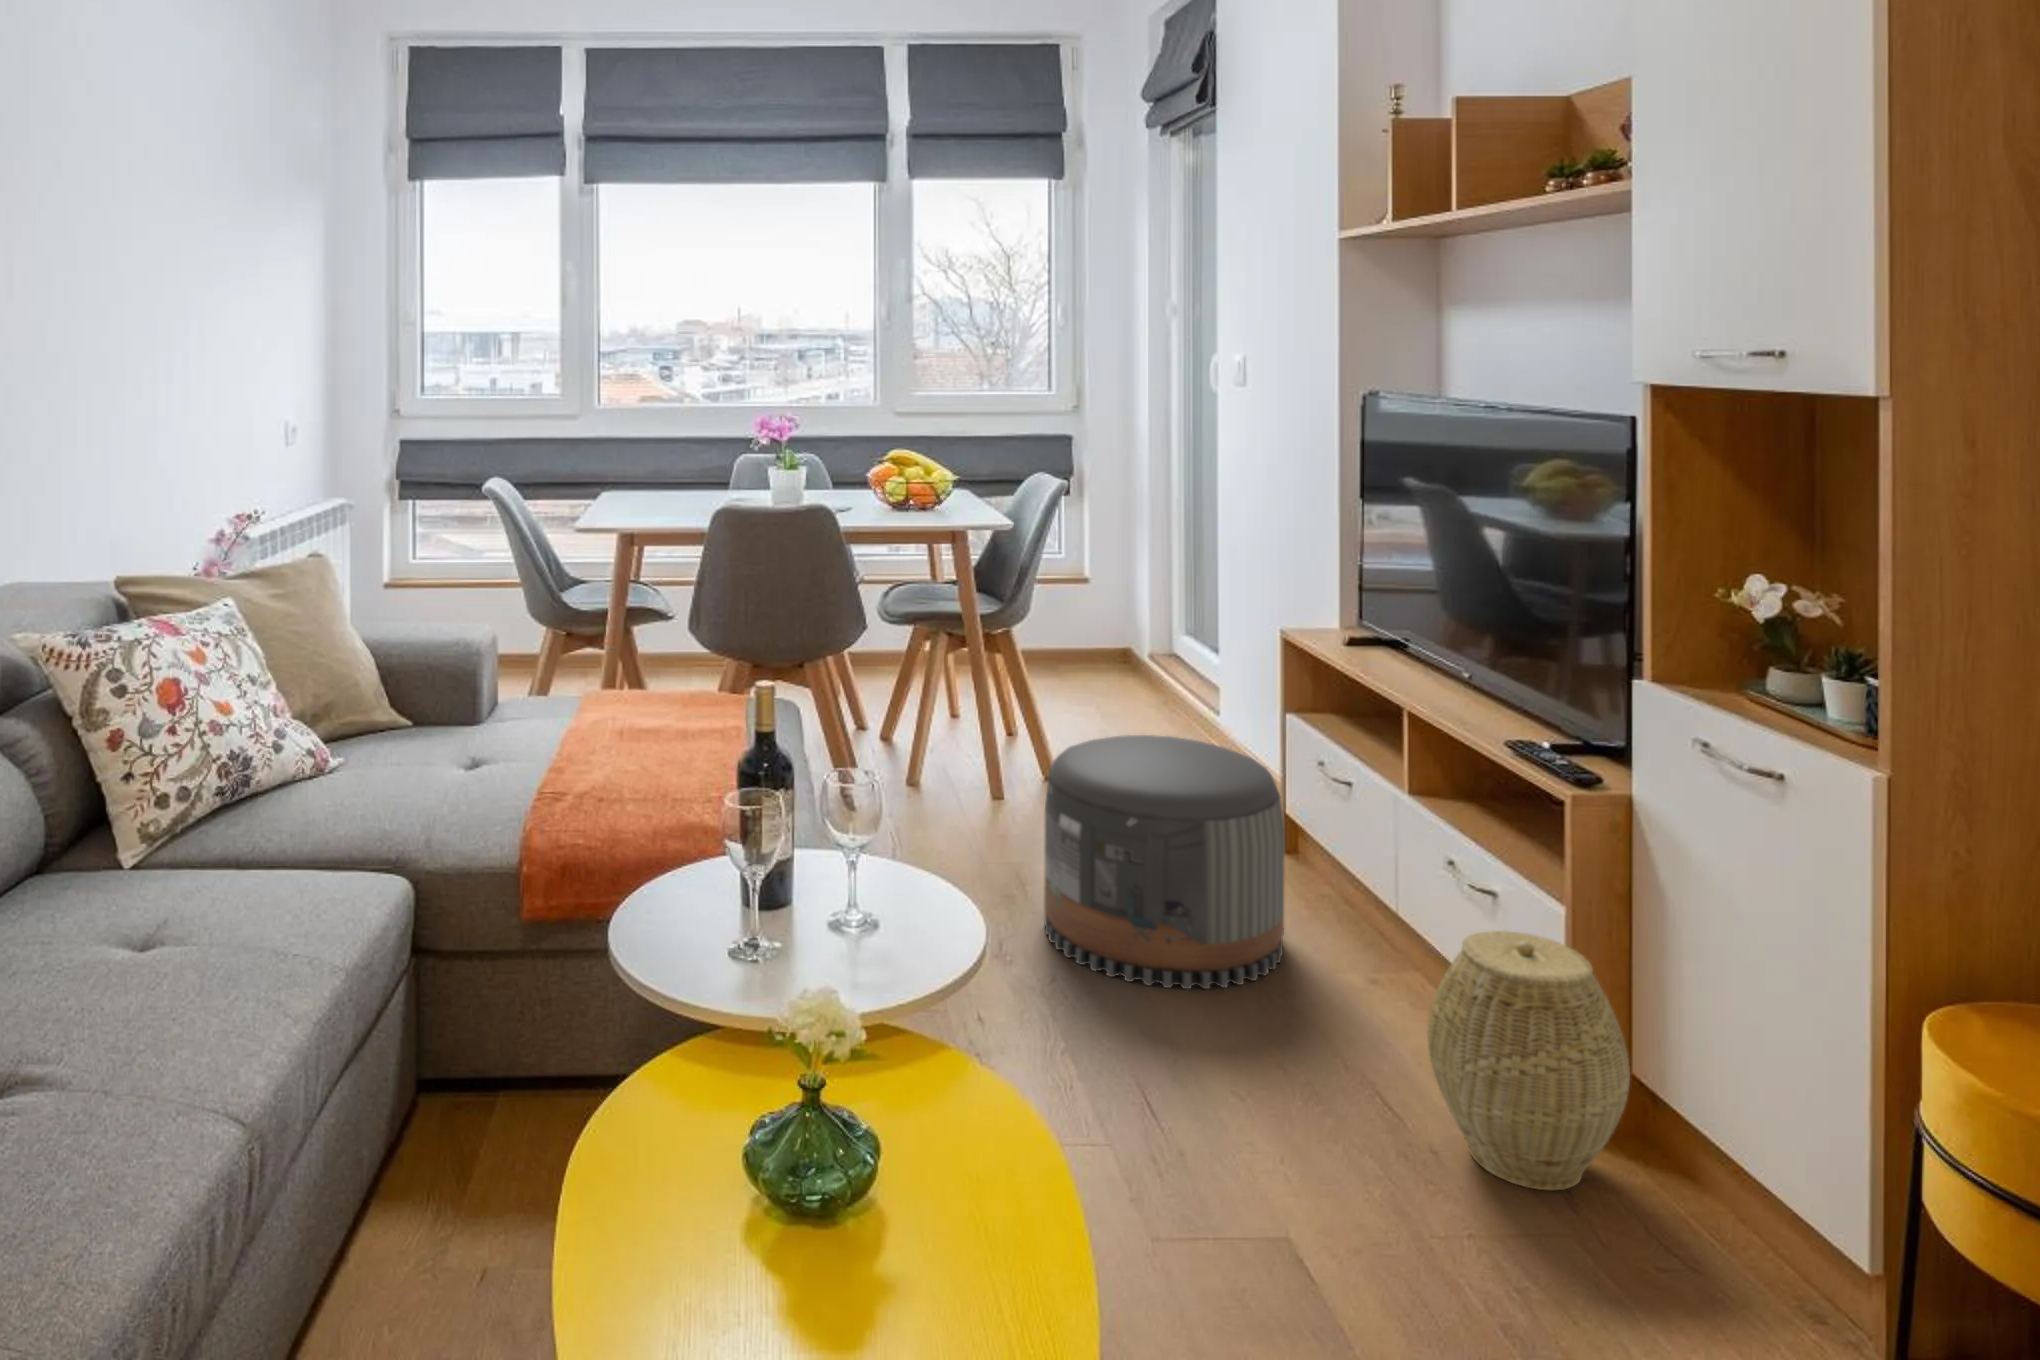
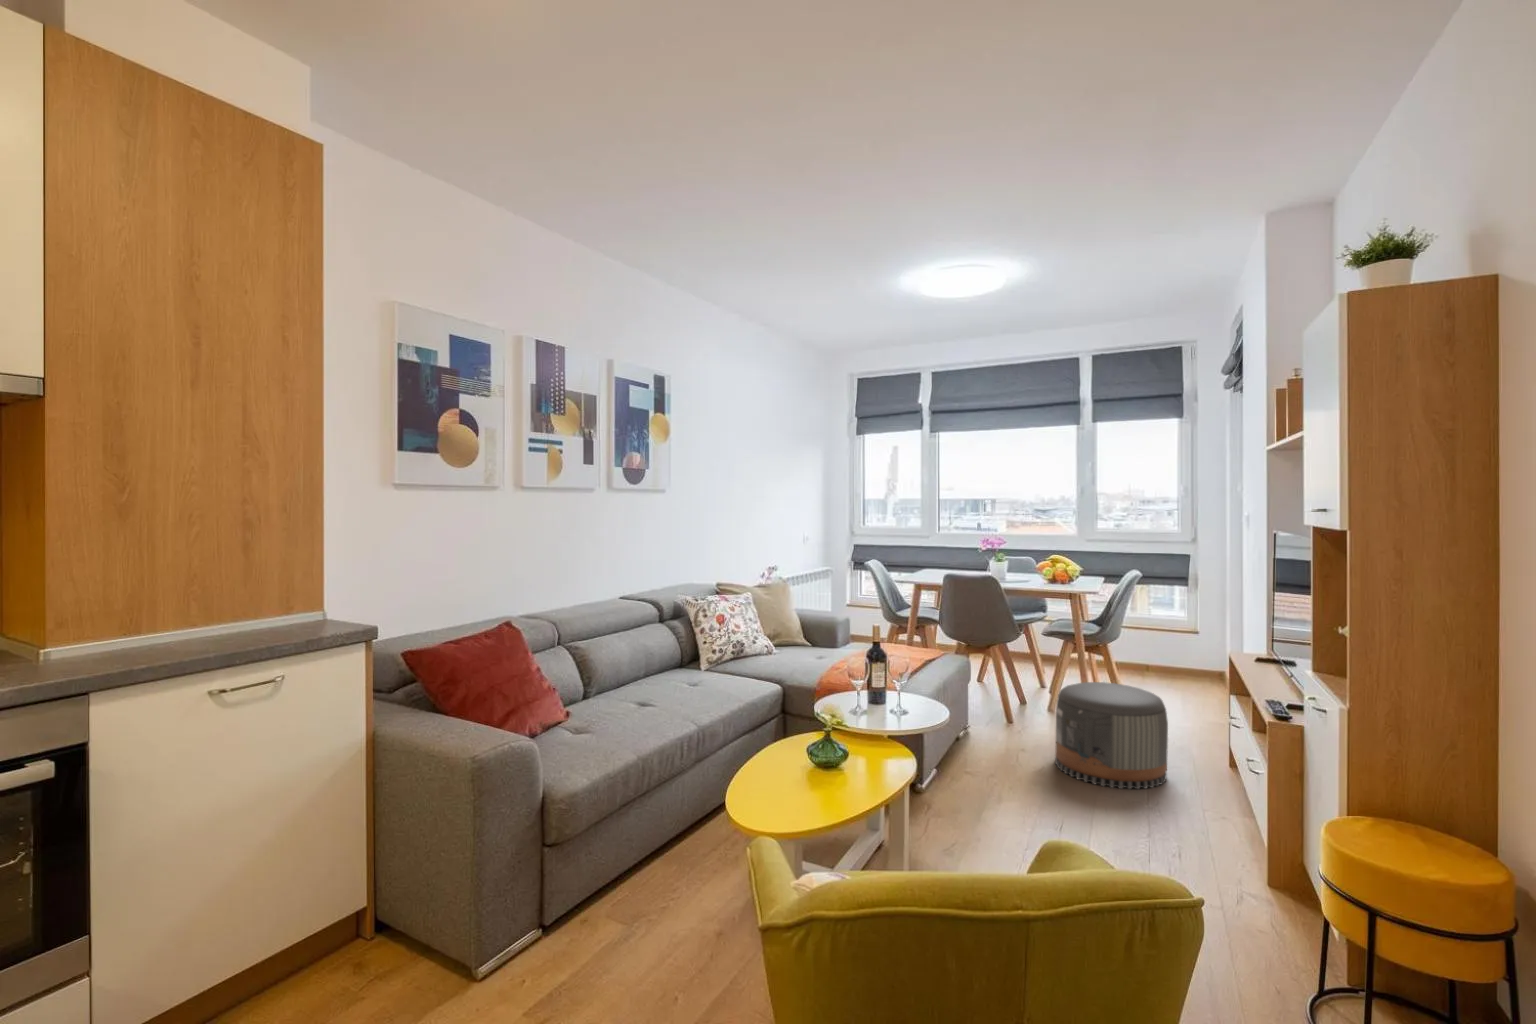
woven basket: present [1427,931,1630,1190] -> none [1157,762,1244,868]

